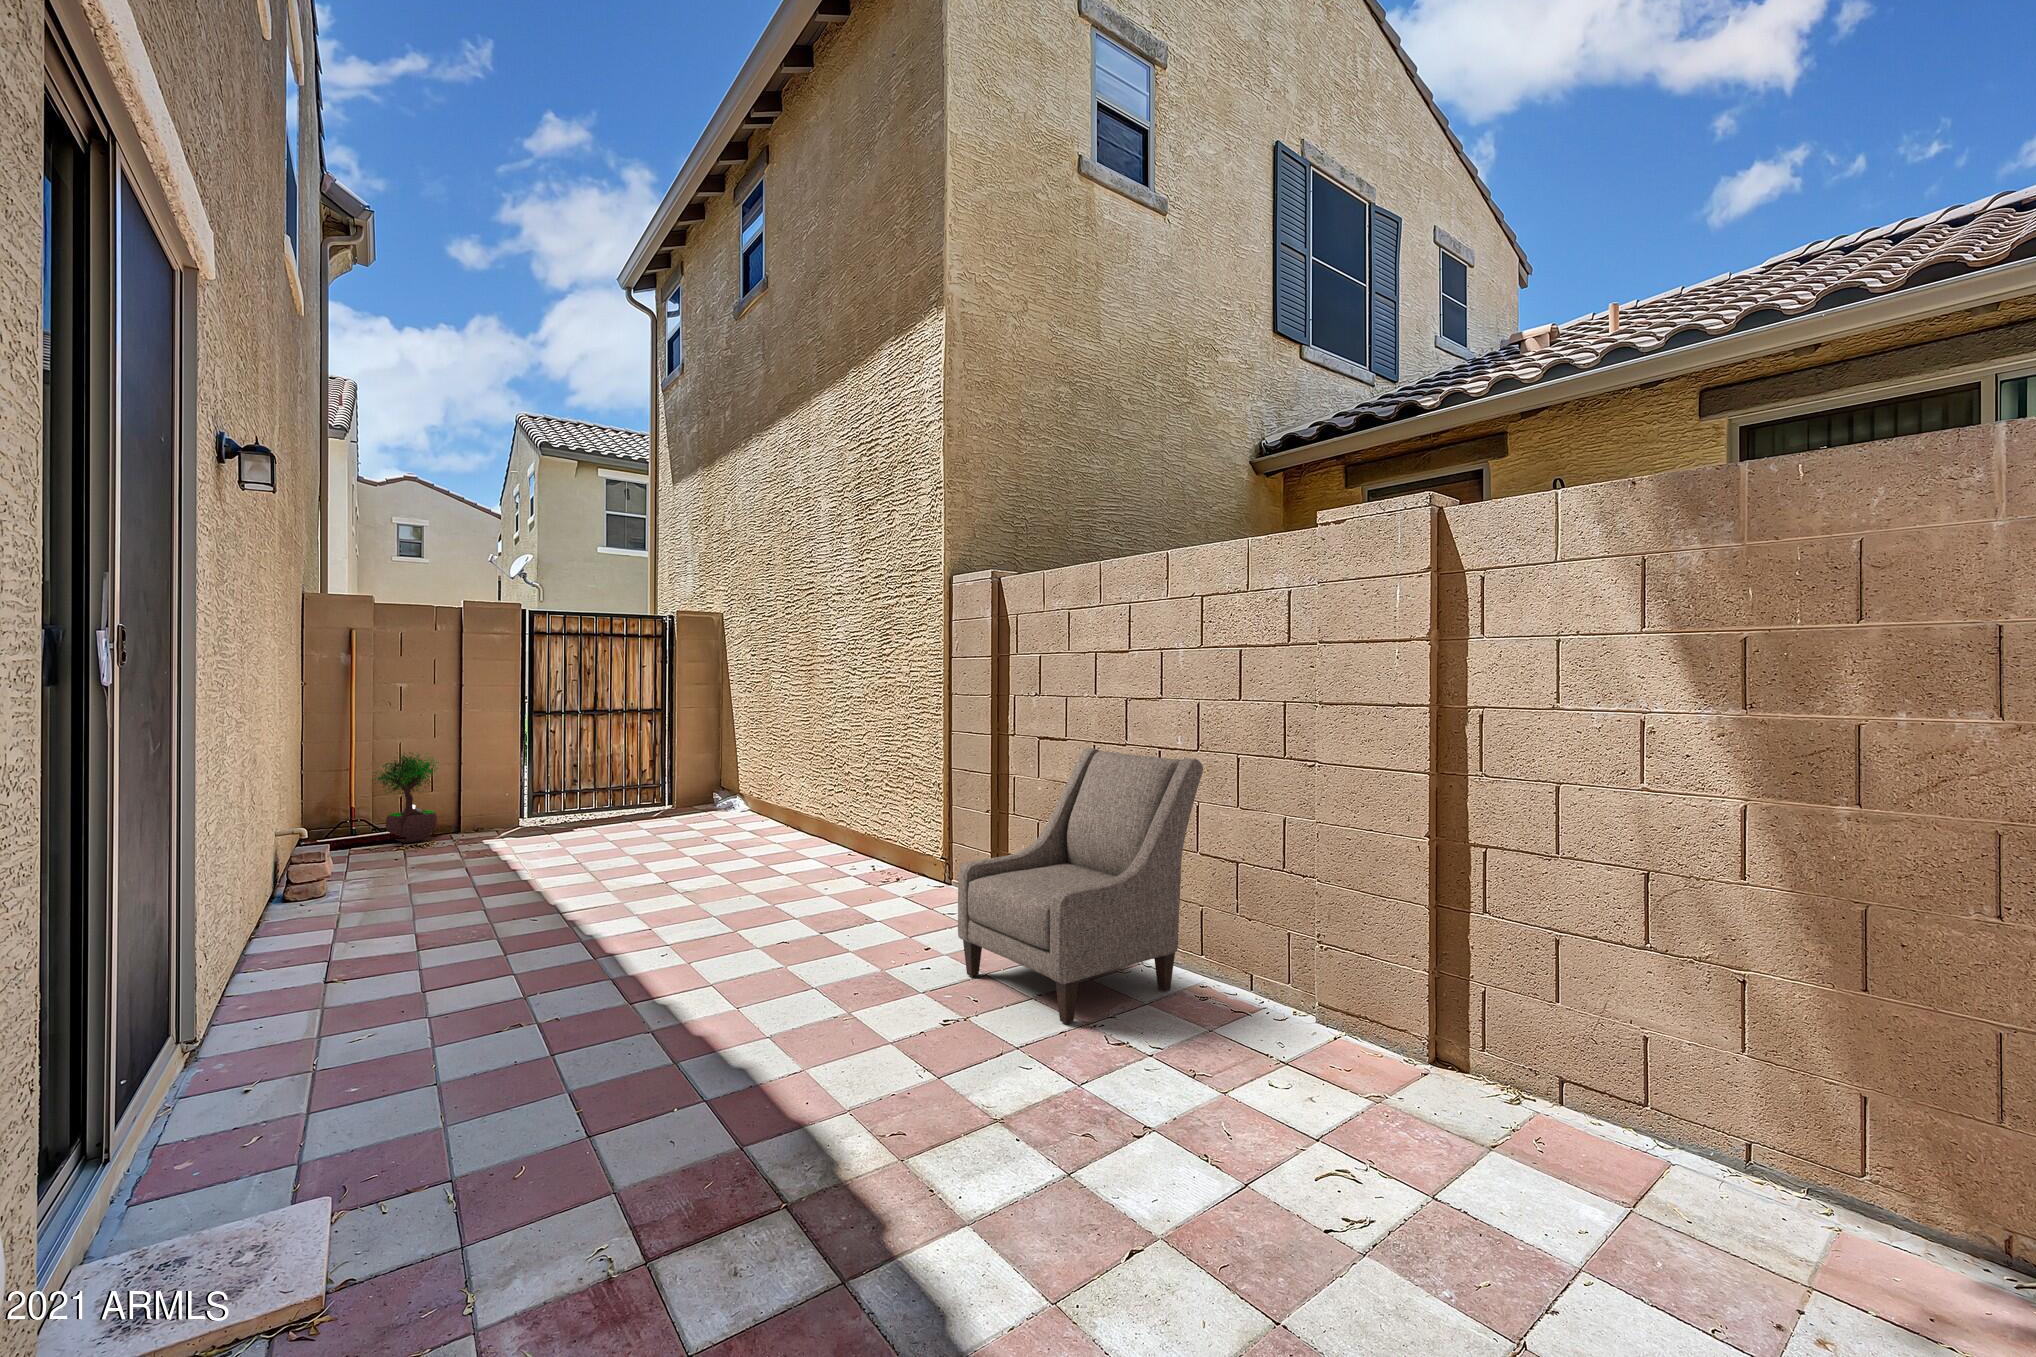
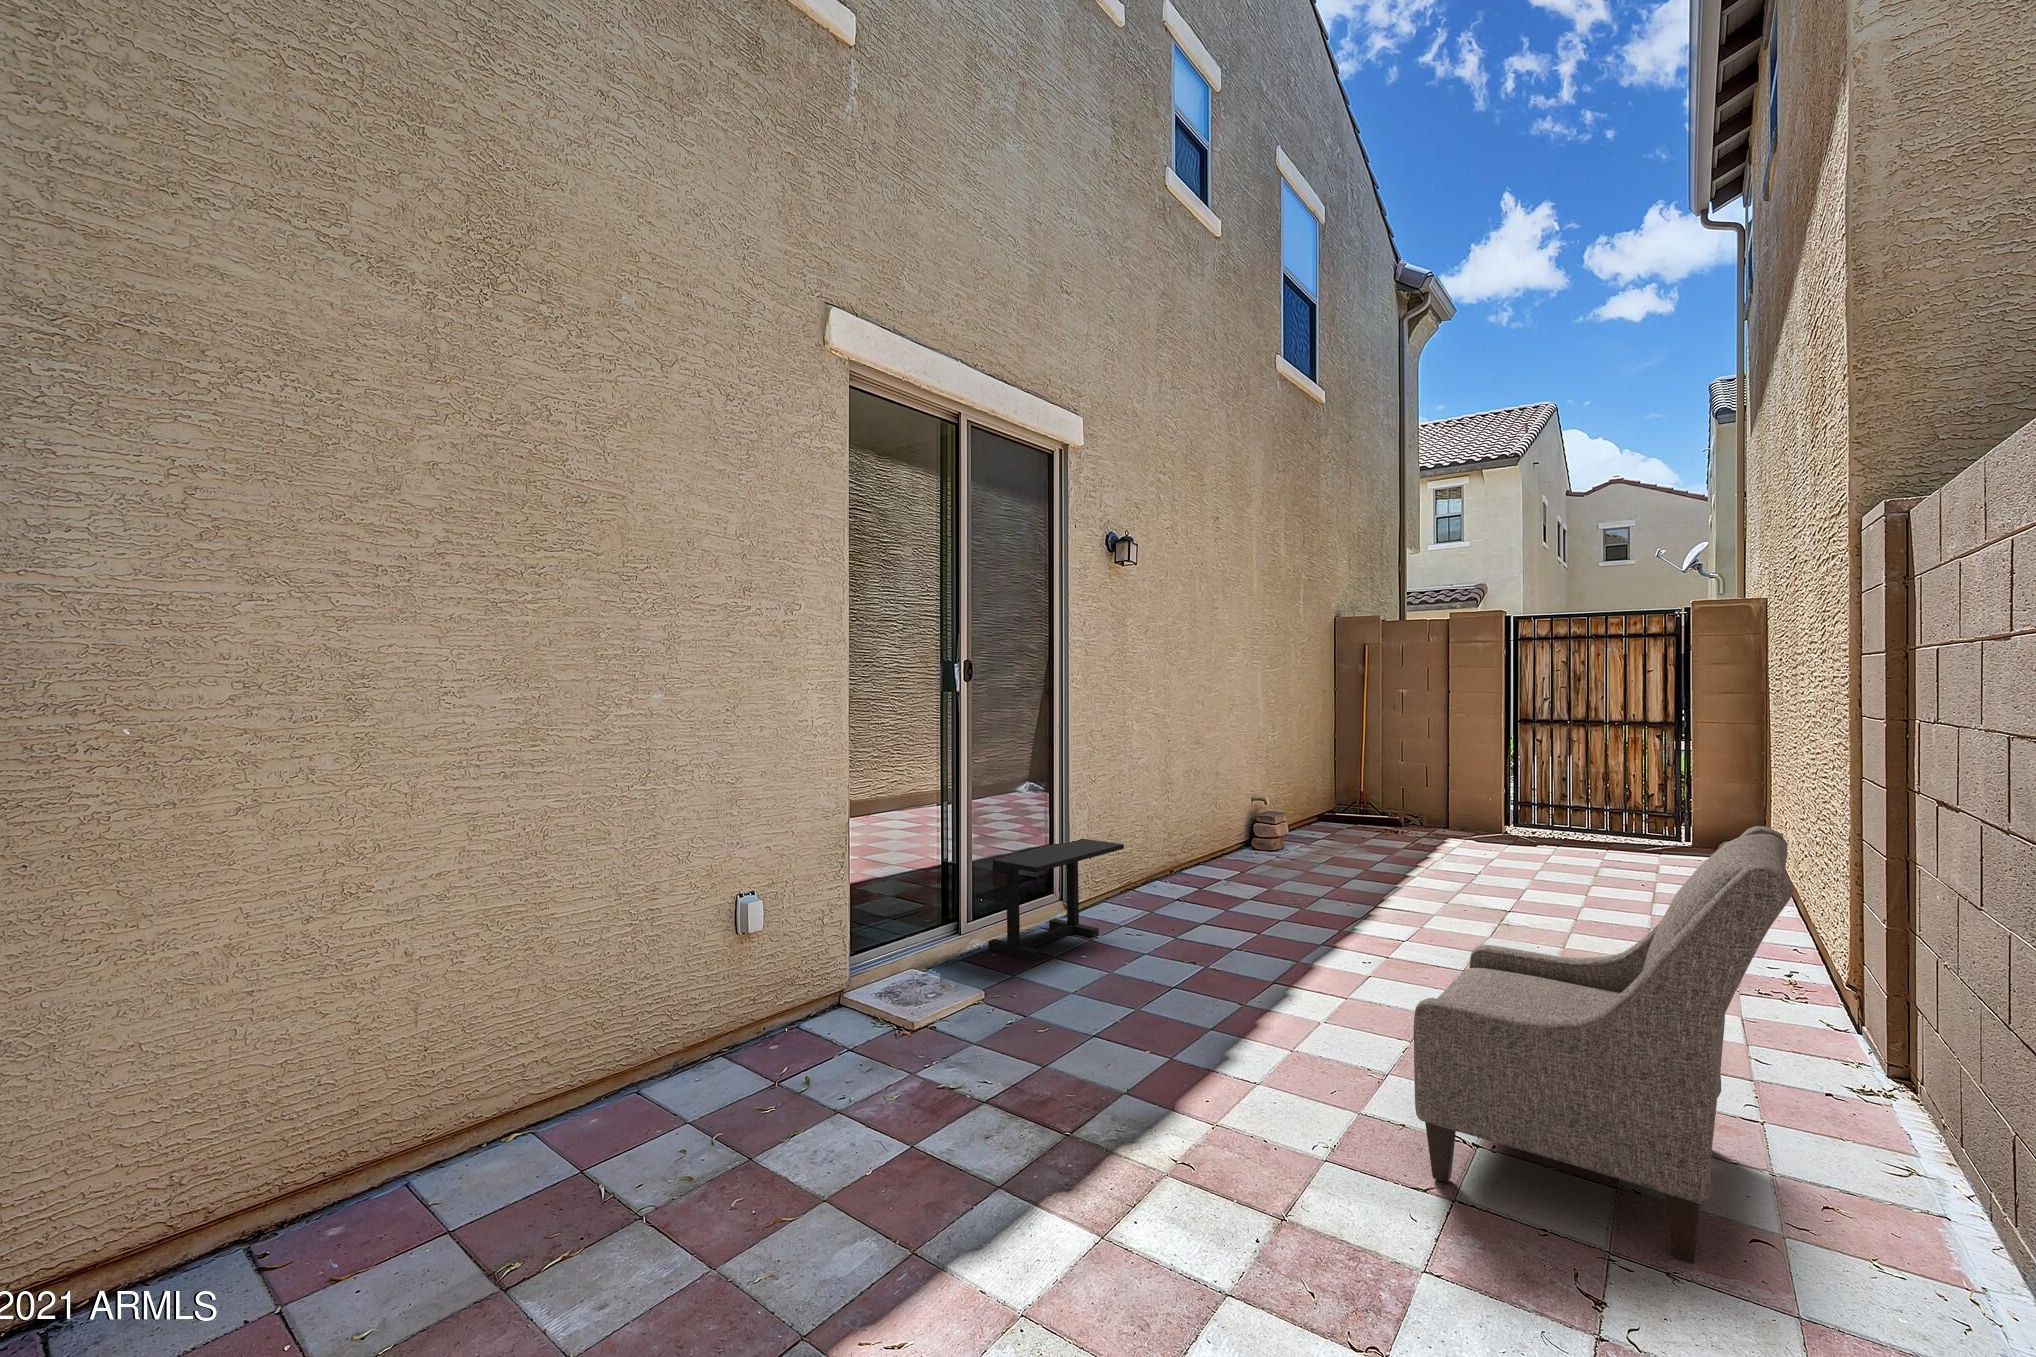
potted tree: present [374,747,439,843] -> none [1366,746,1421,830]
side table: none [135,864,387,1151] -> present [988,839,1124,960]

